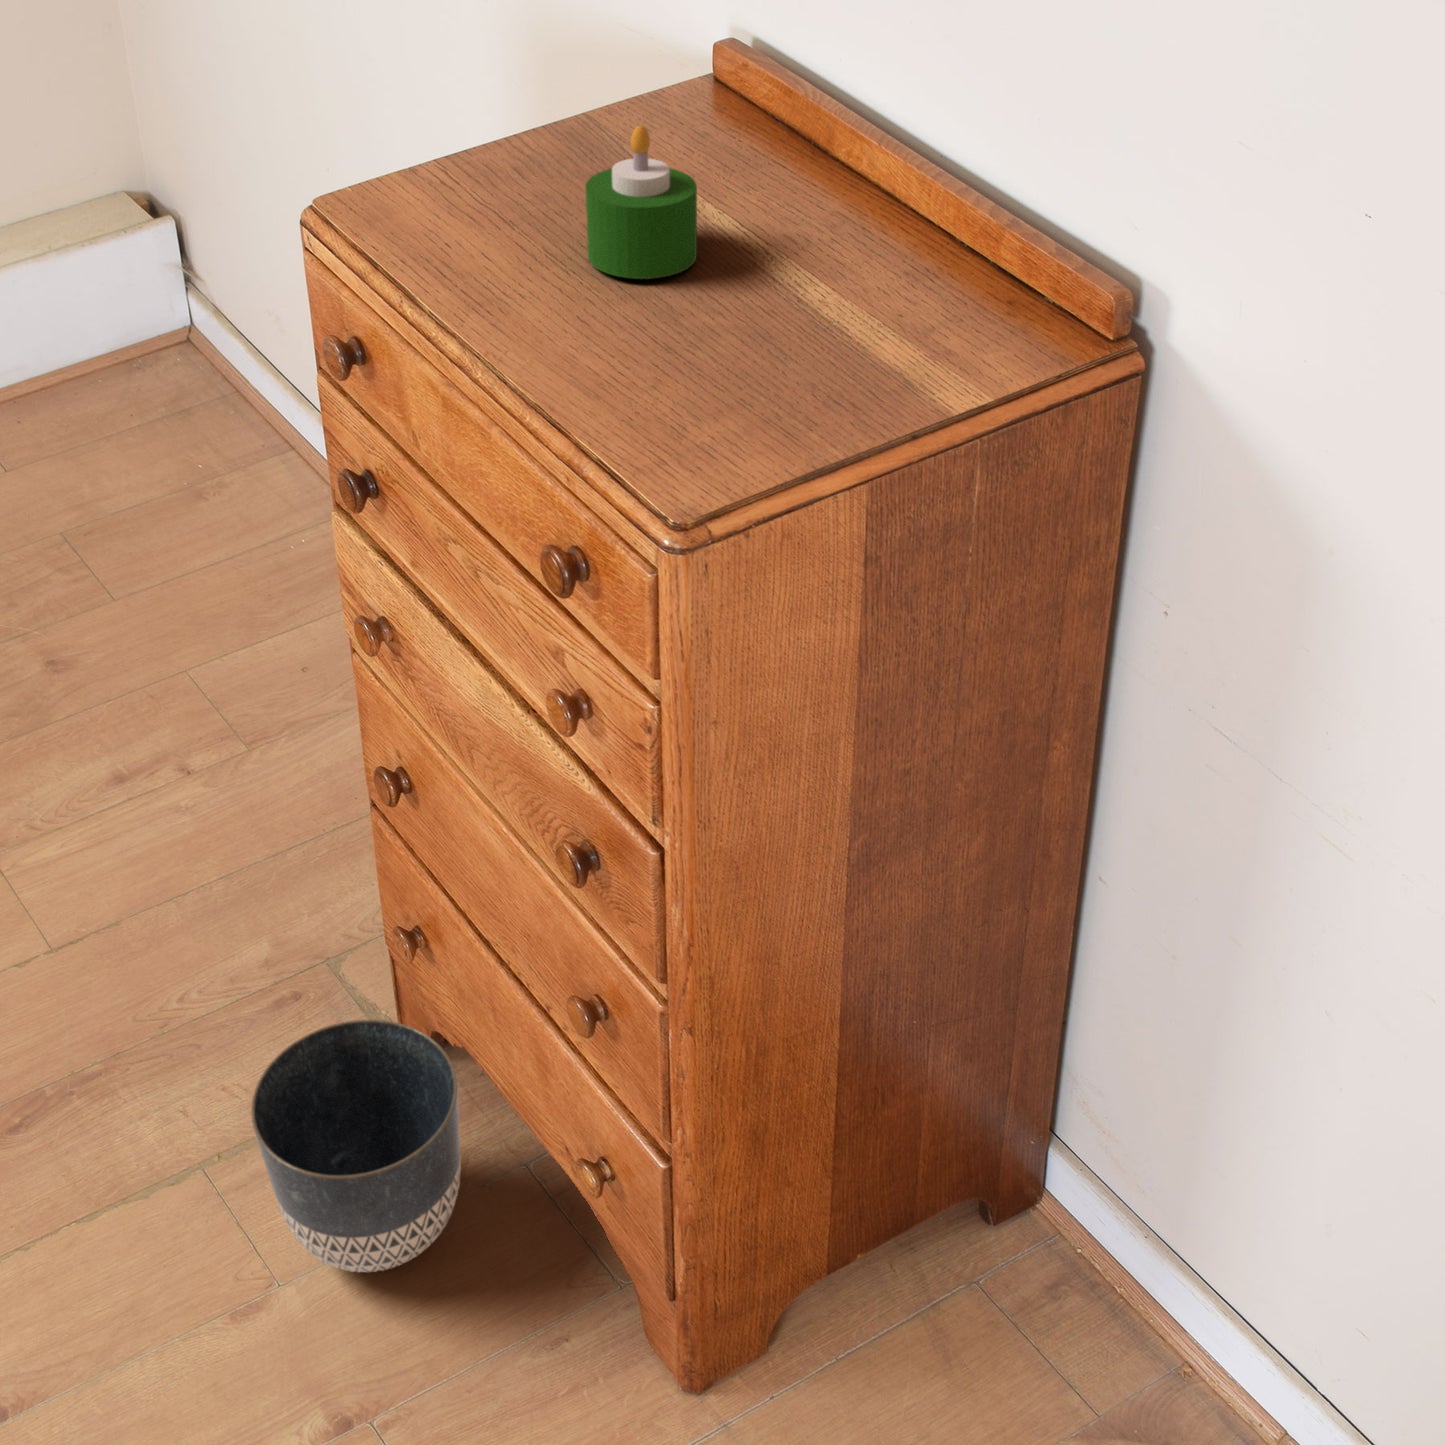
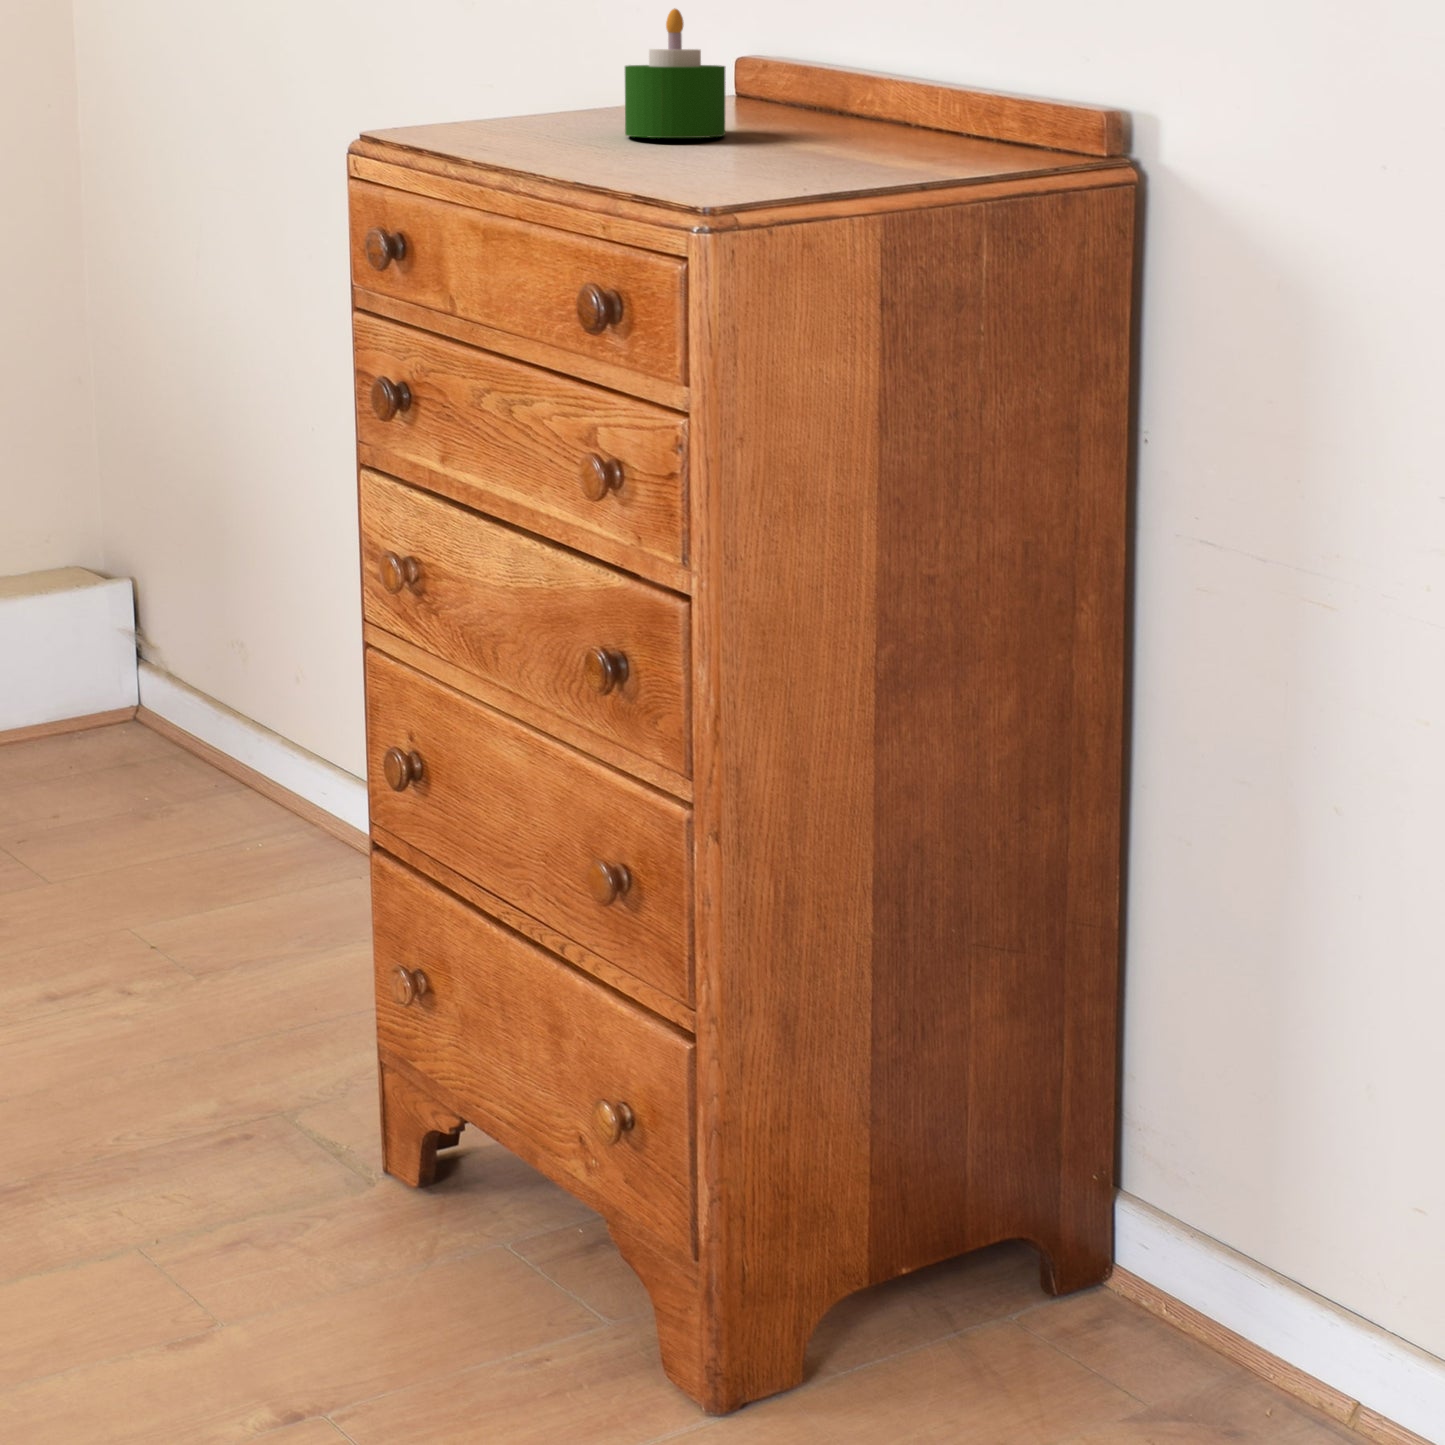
planter: present [251,1020,461,1272] -> none [229,1030,458,1316]

